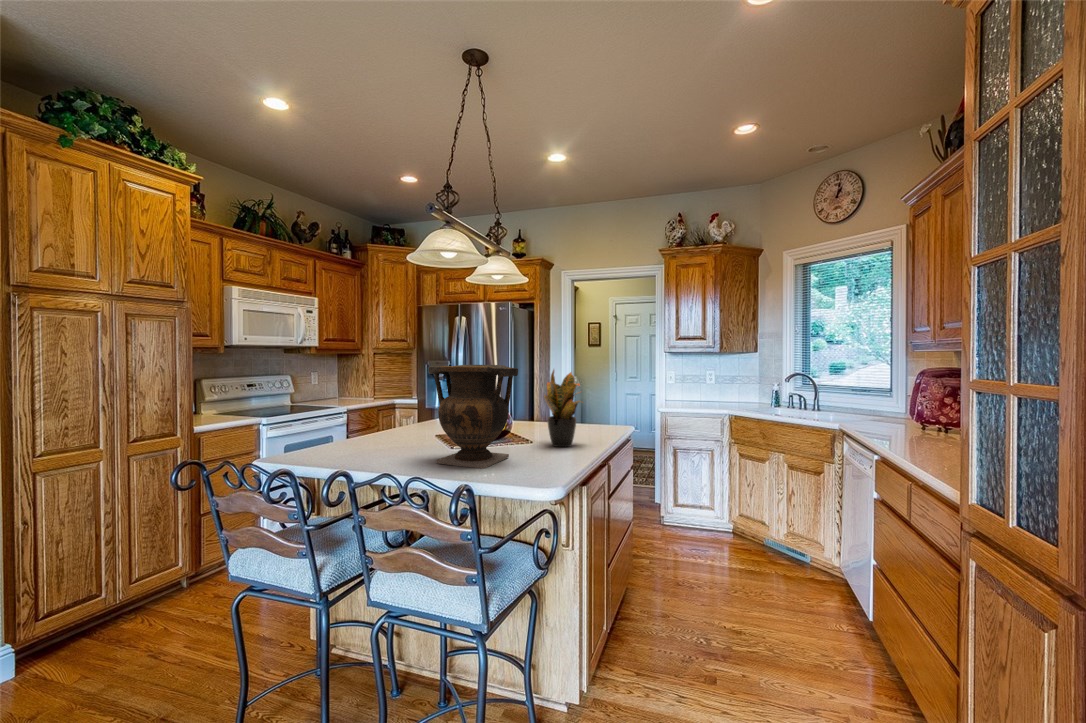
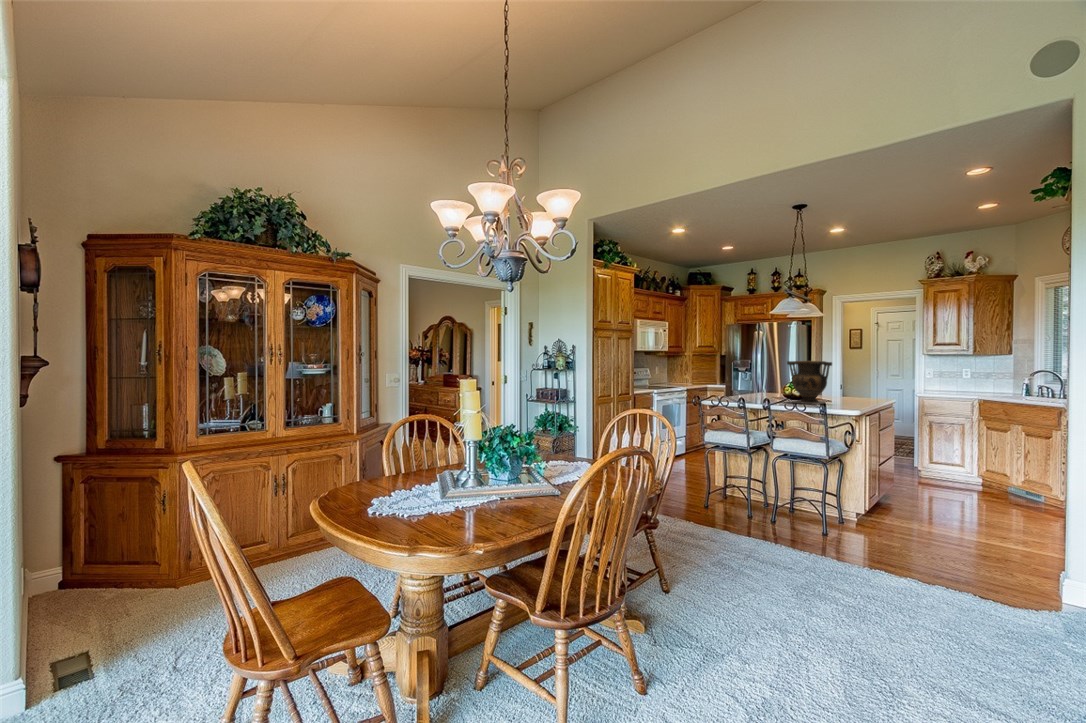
potted plant: present [544,370,582,447] -> none [837,361,868,402]

